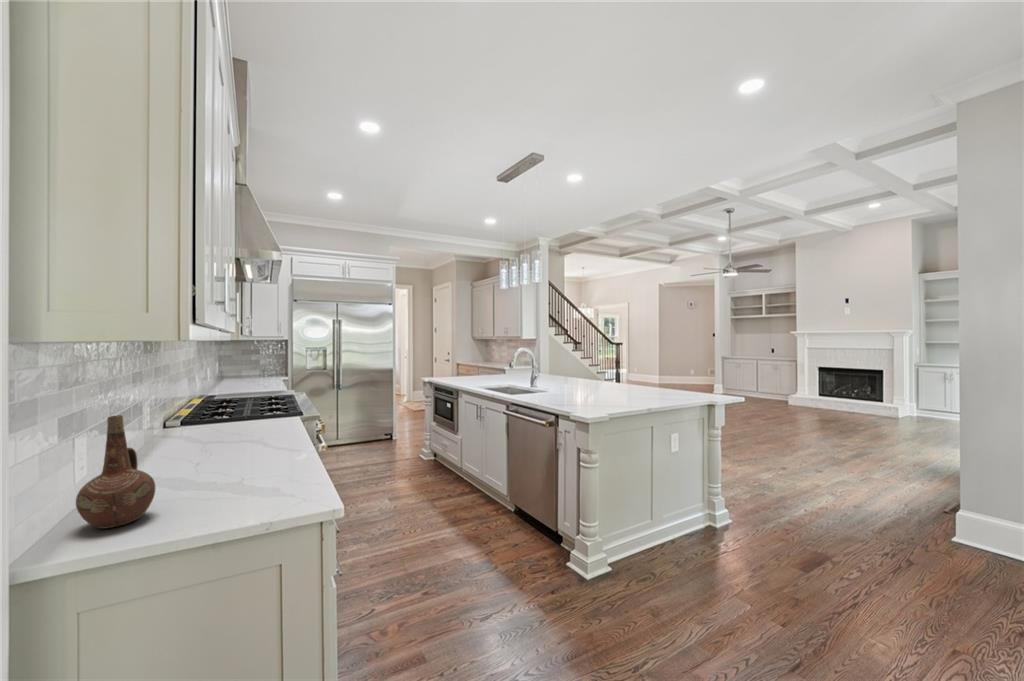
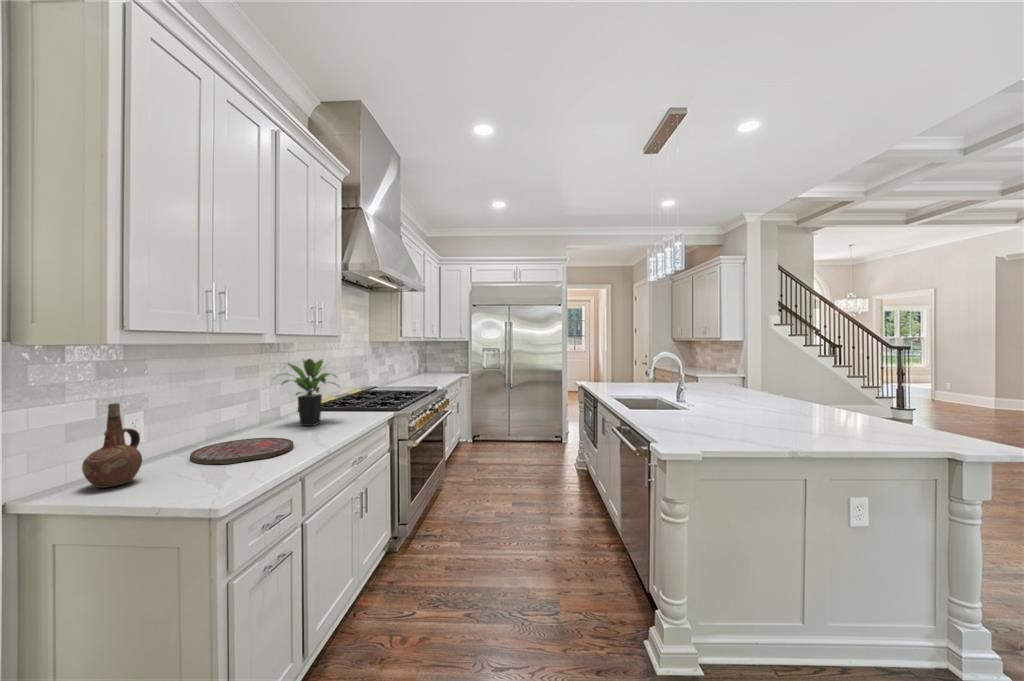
potted plant: none [181,357,266,437] -> present [282,359,335,426]
cutting board: none [148,448,276,485] -> present [190,438,293,464]

